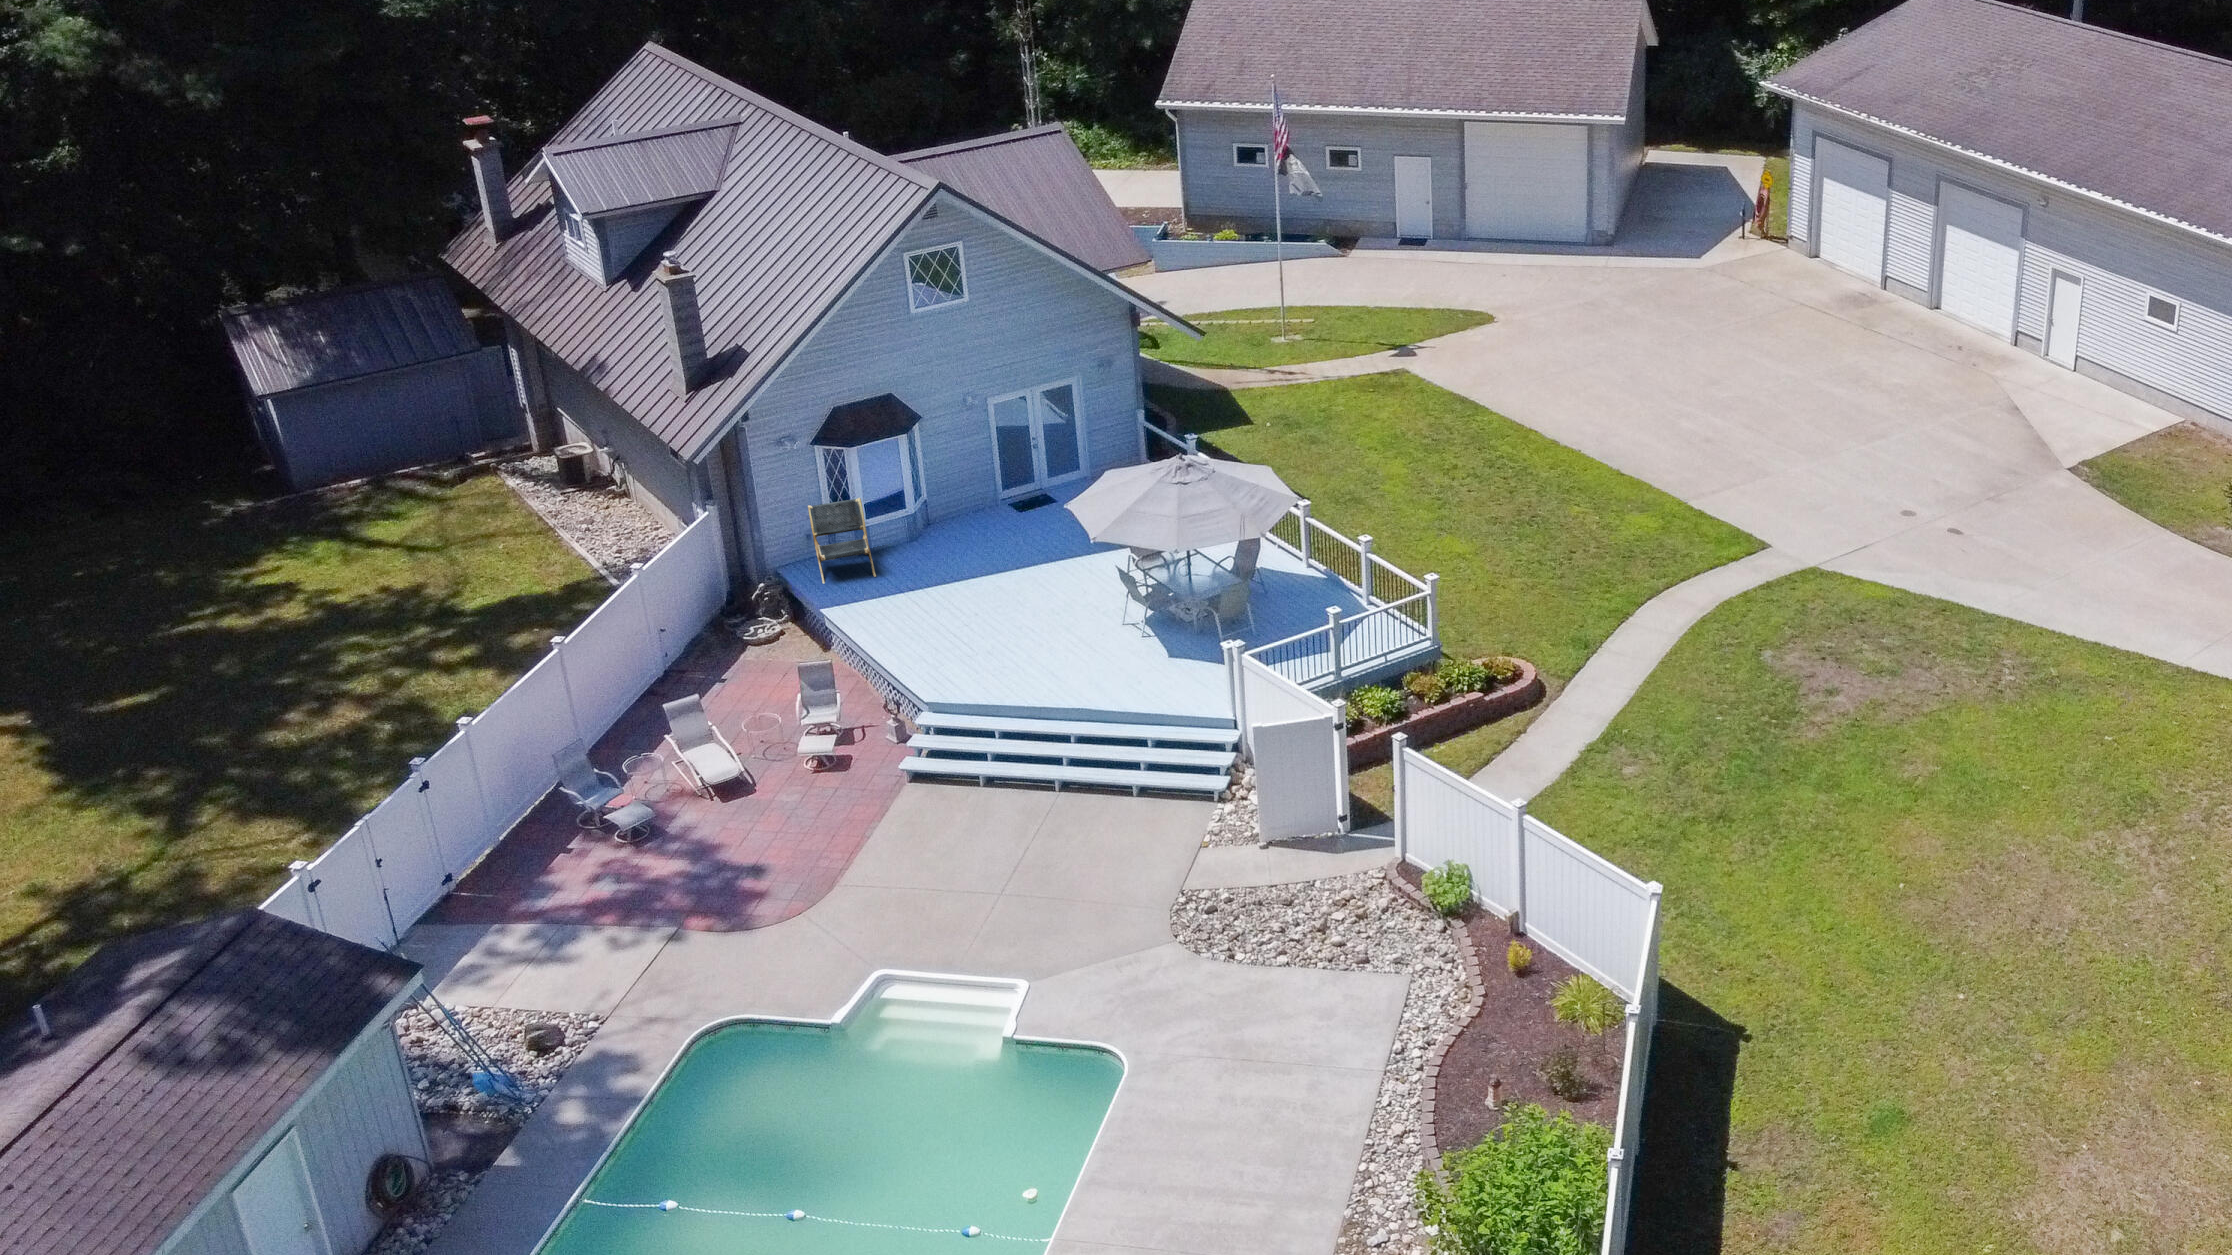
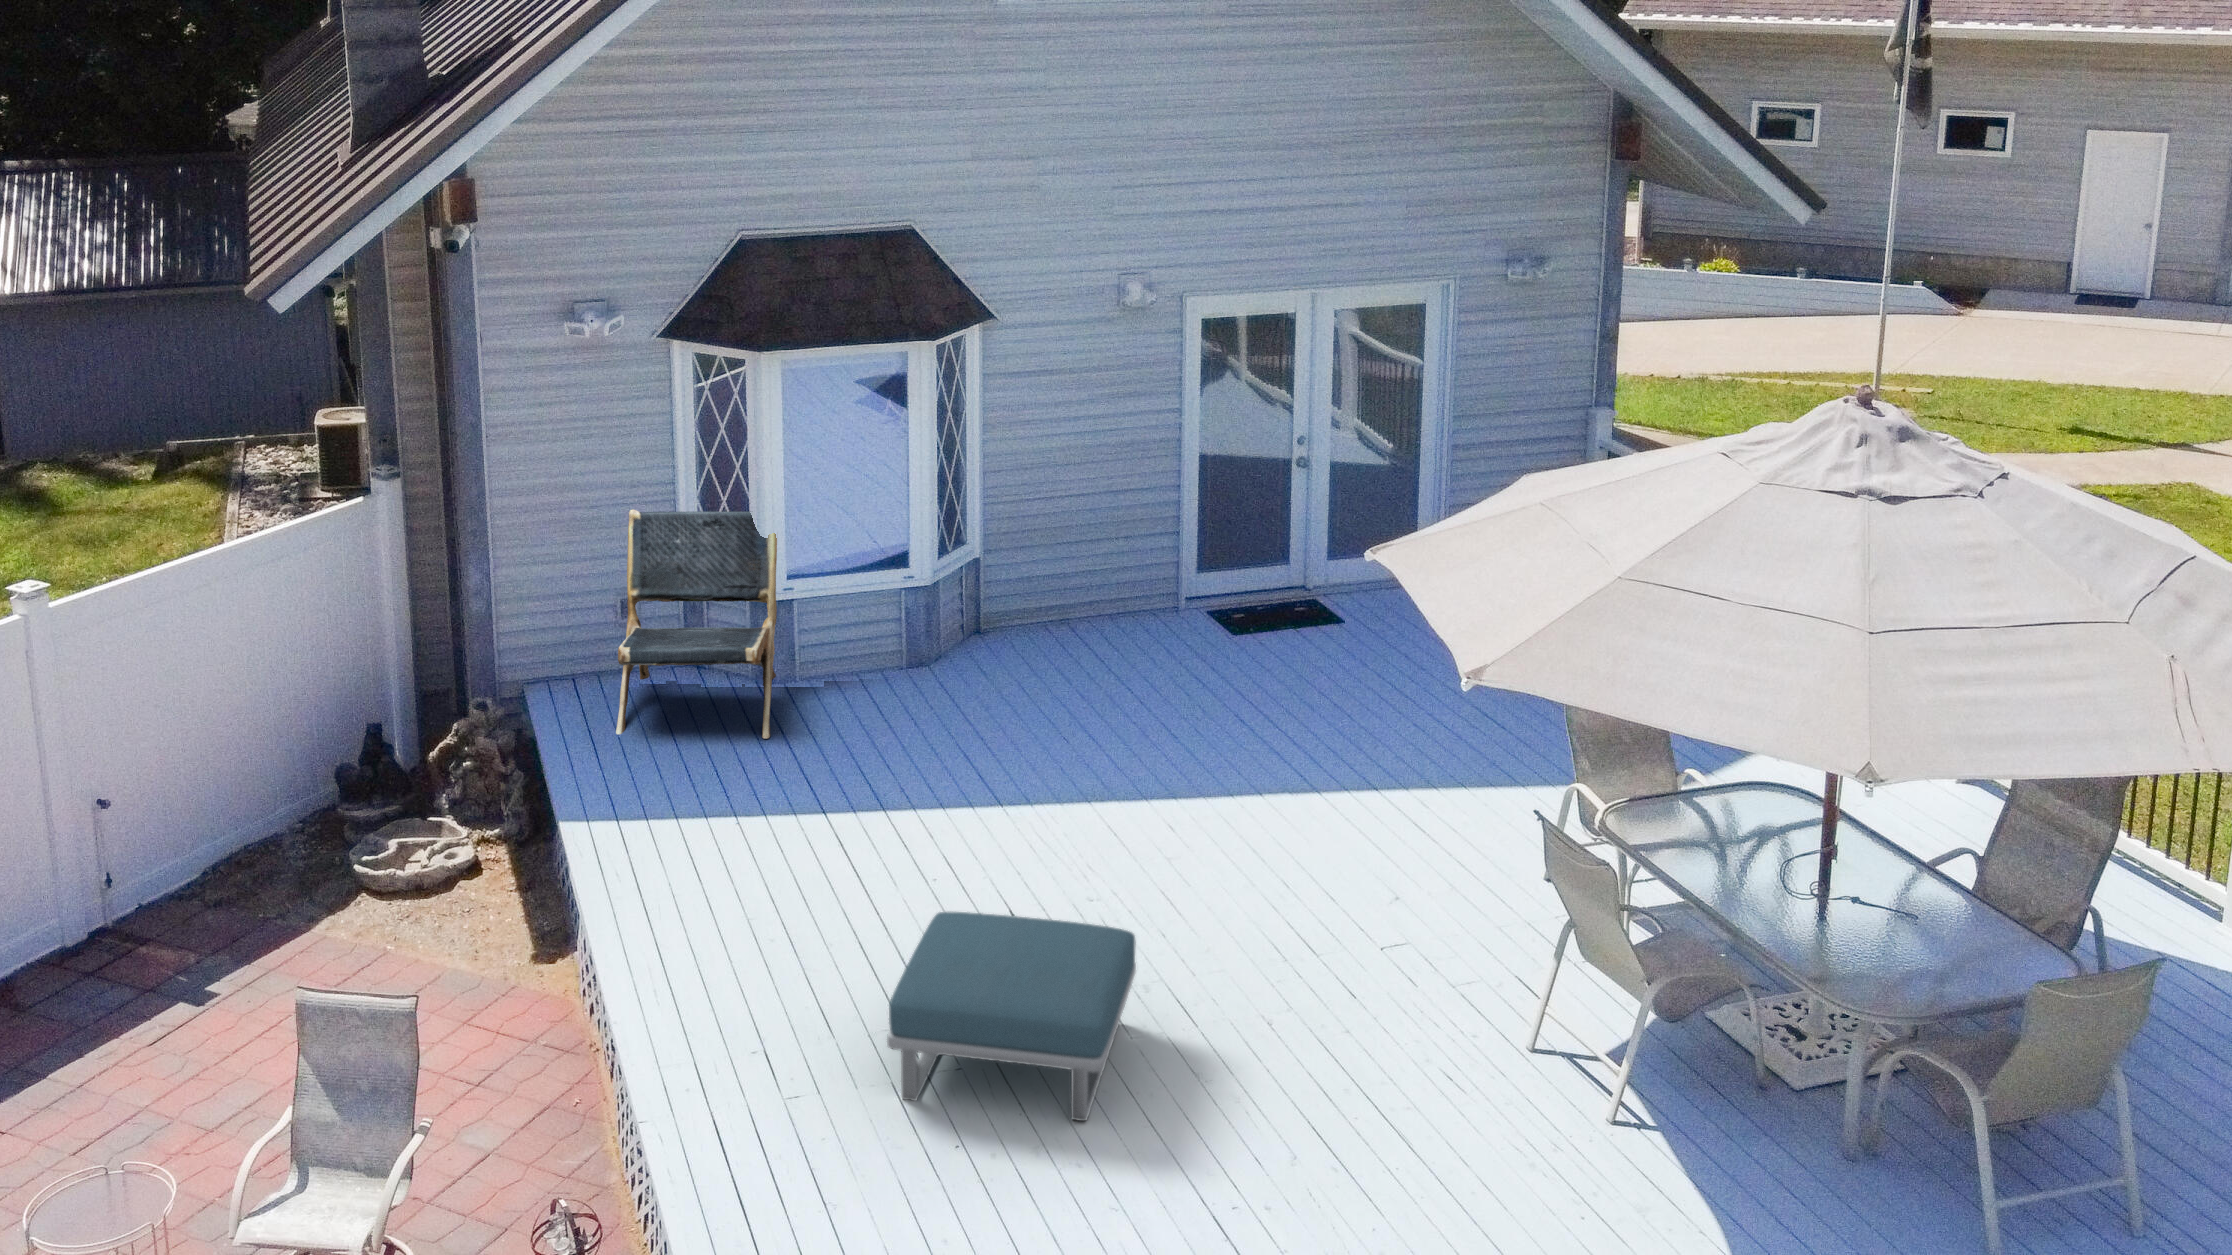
footstool: none [954,619,1018,673] -> present [887,912,1136,1121]

